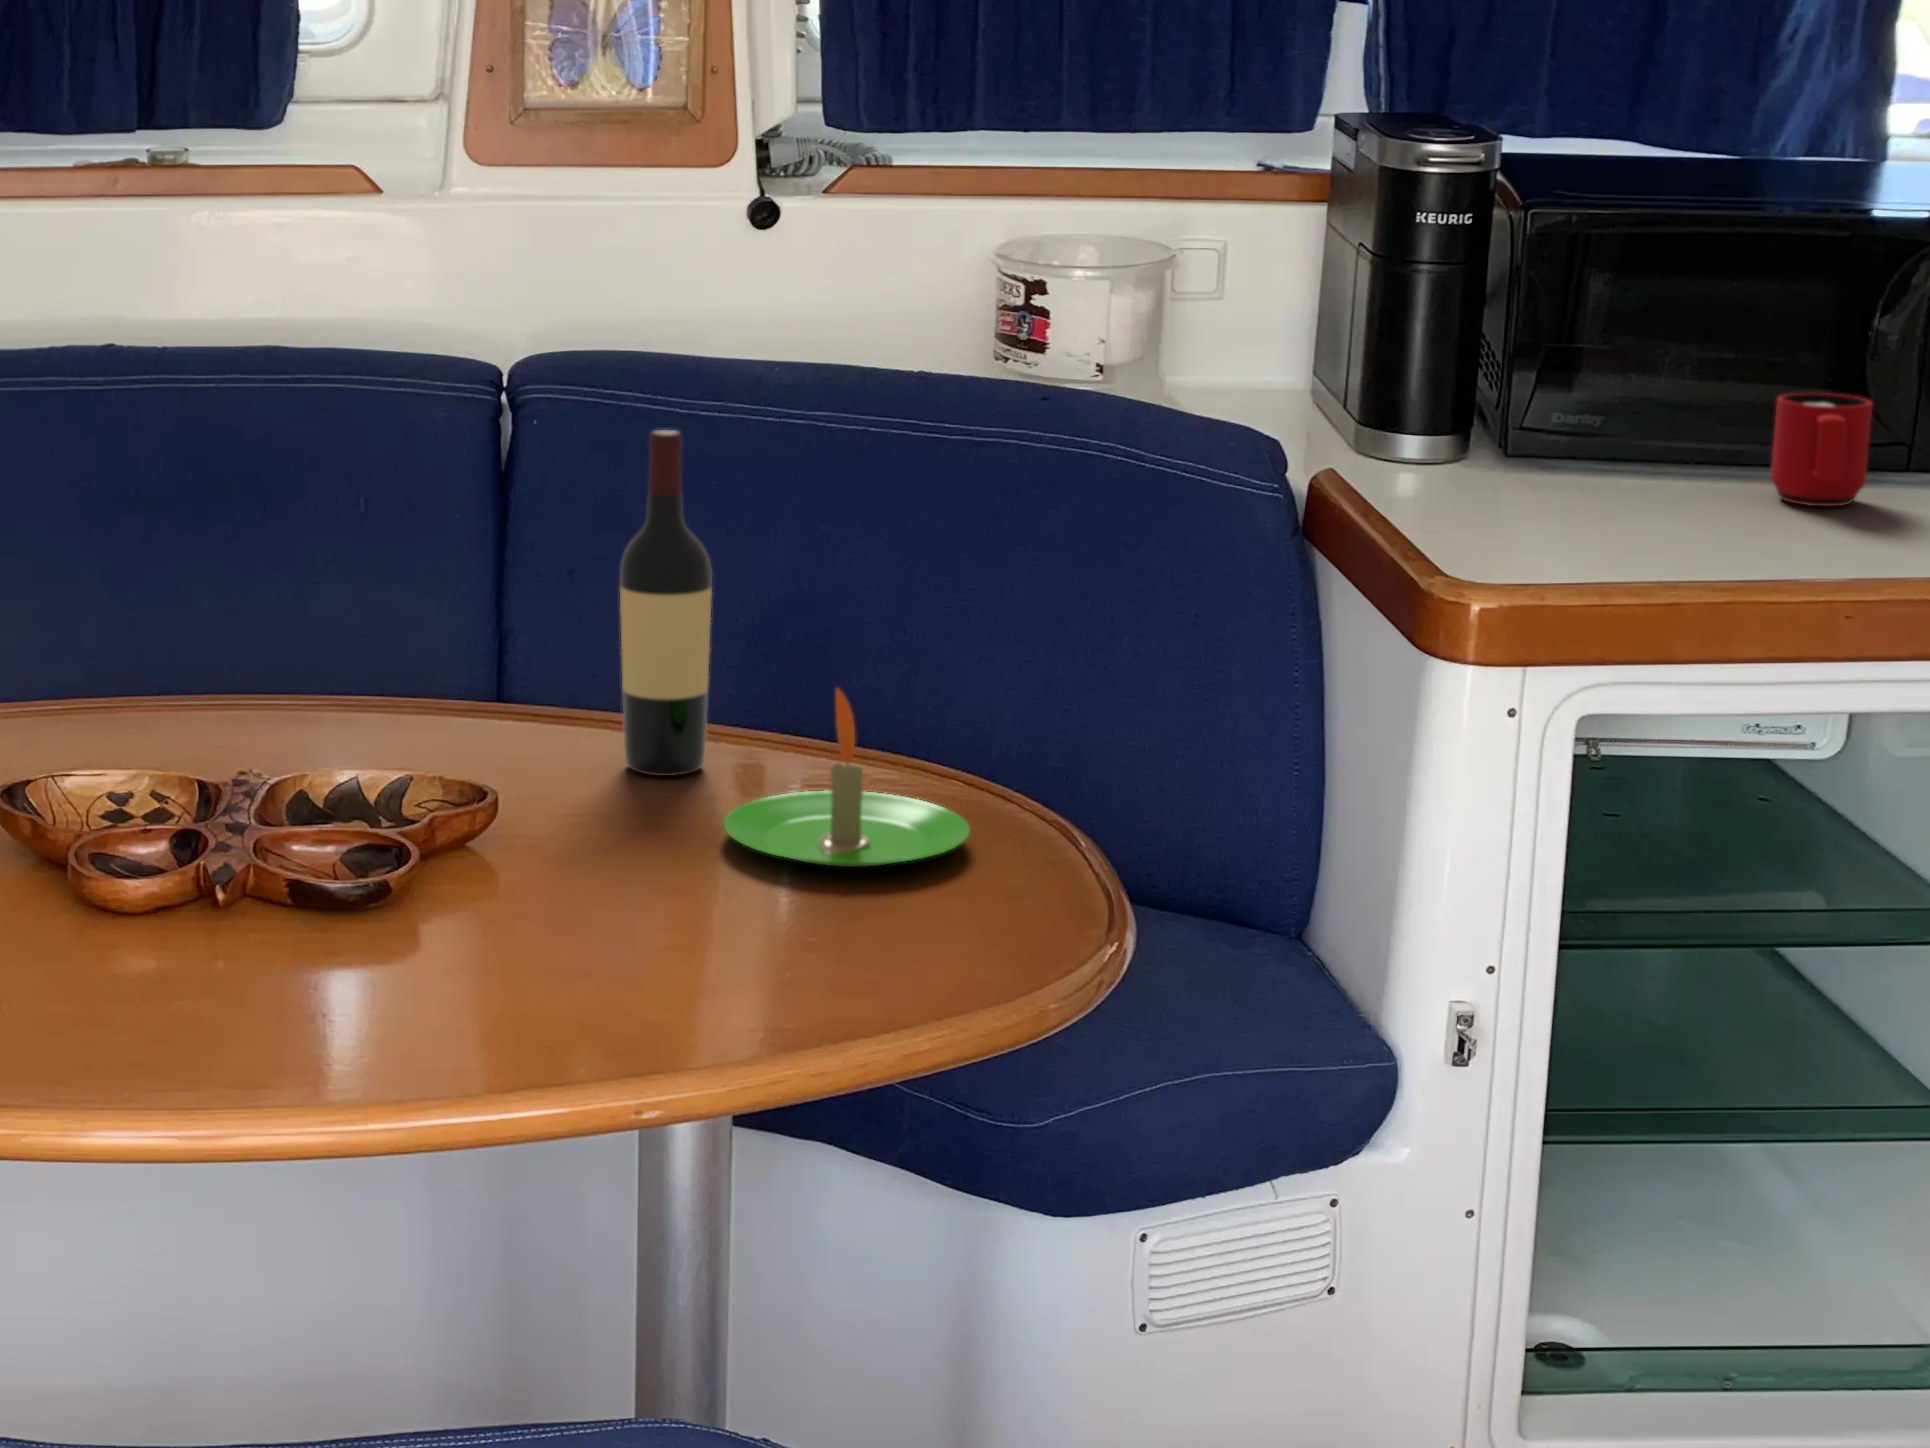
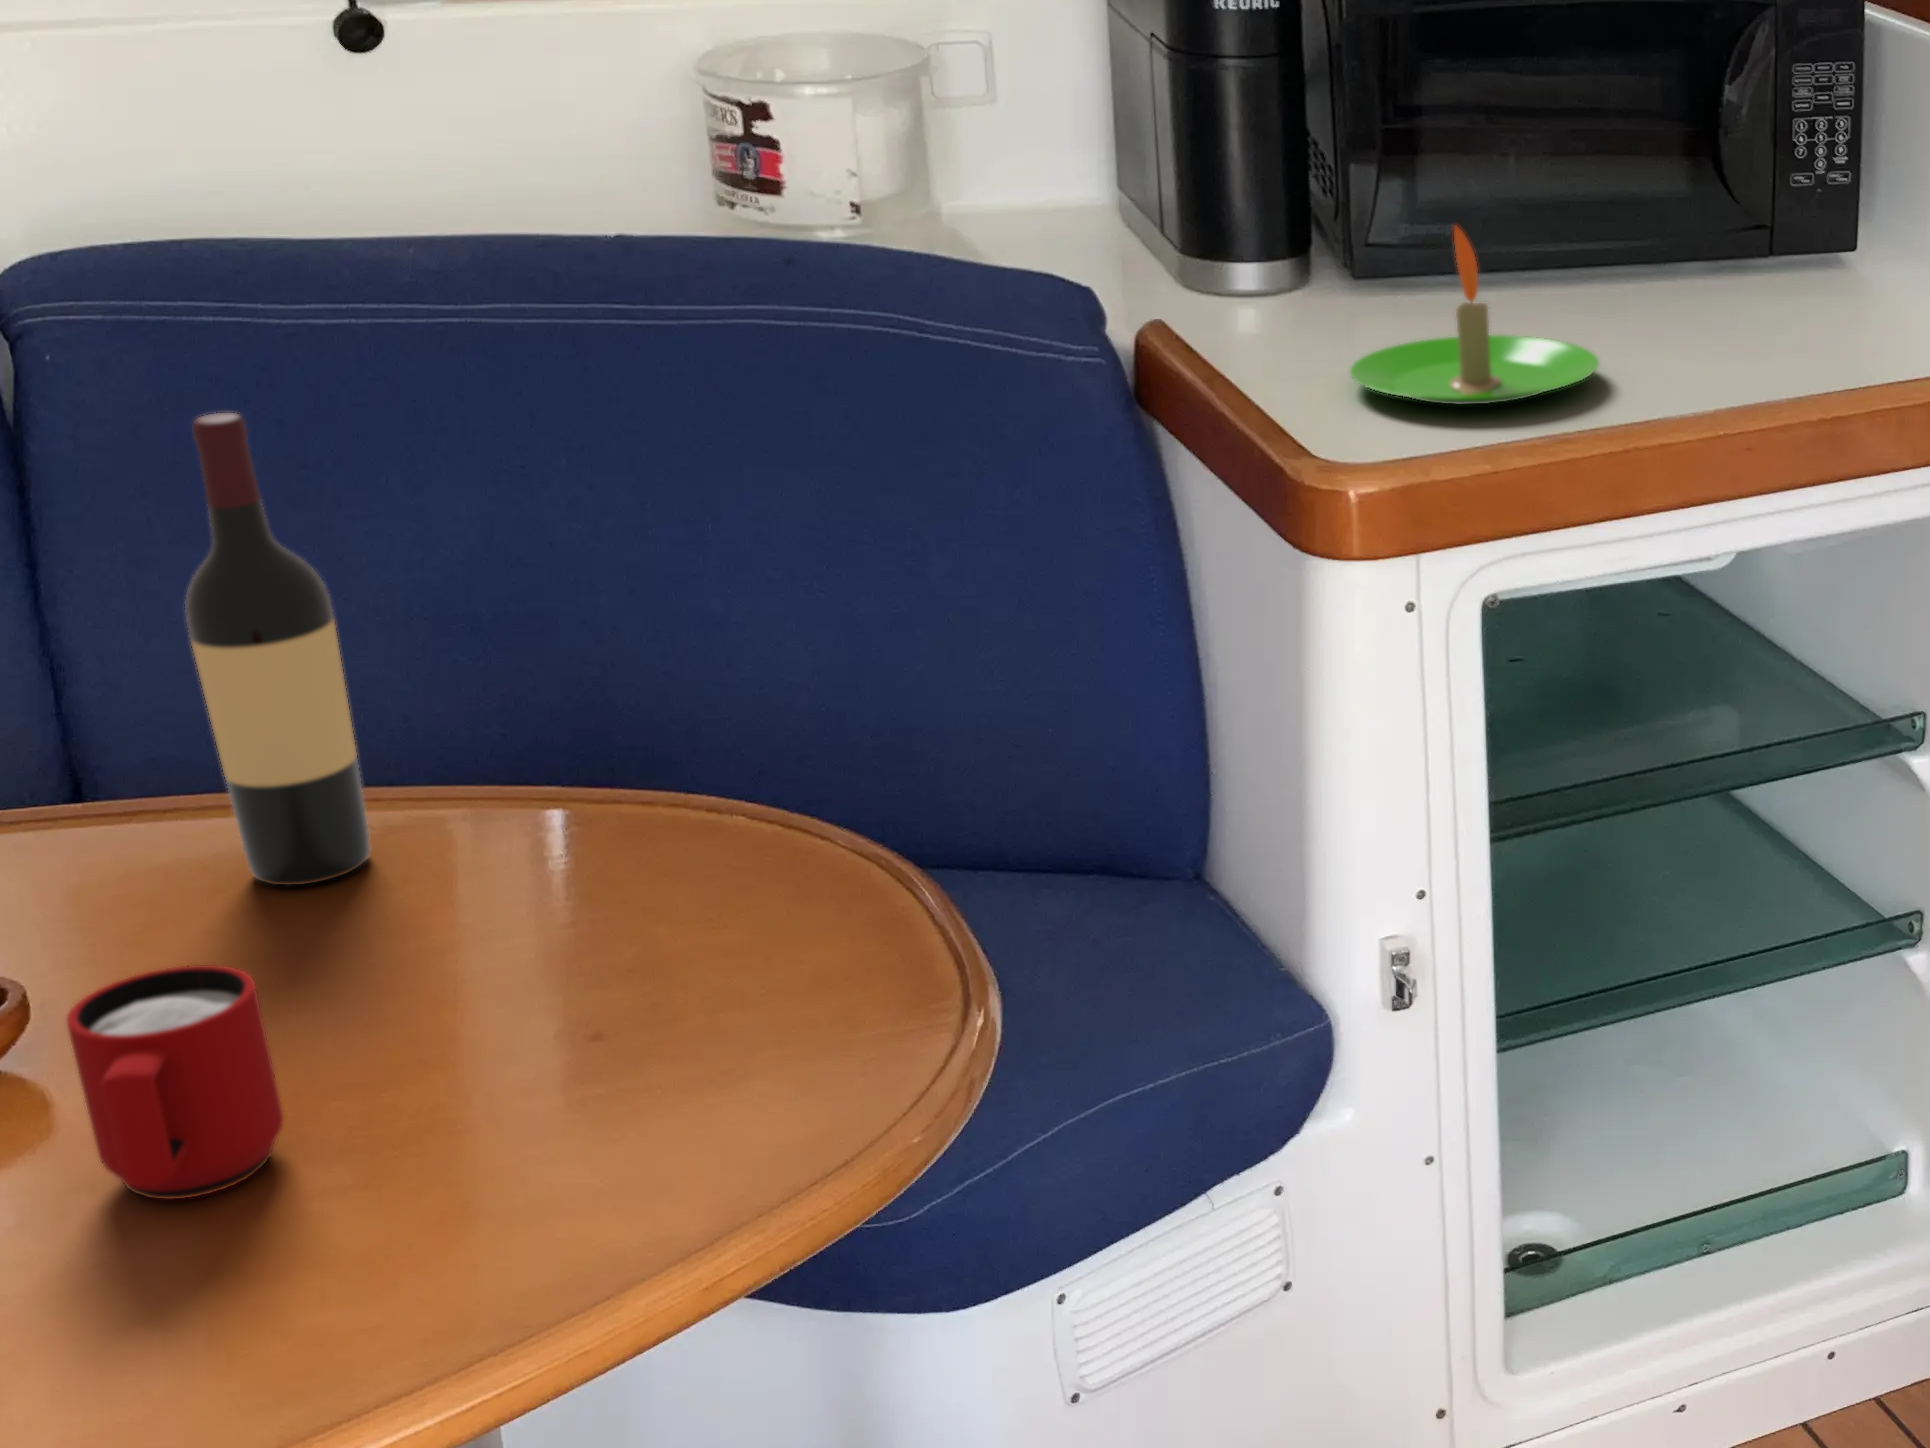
mug: present [1771,393,1872,506] -> present [67,965,284,1200]
candle: present [723,688,970,867] -> present [1350,225,1599,404]

